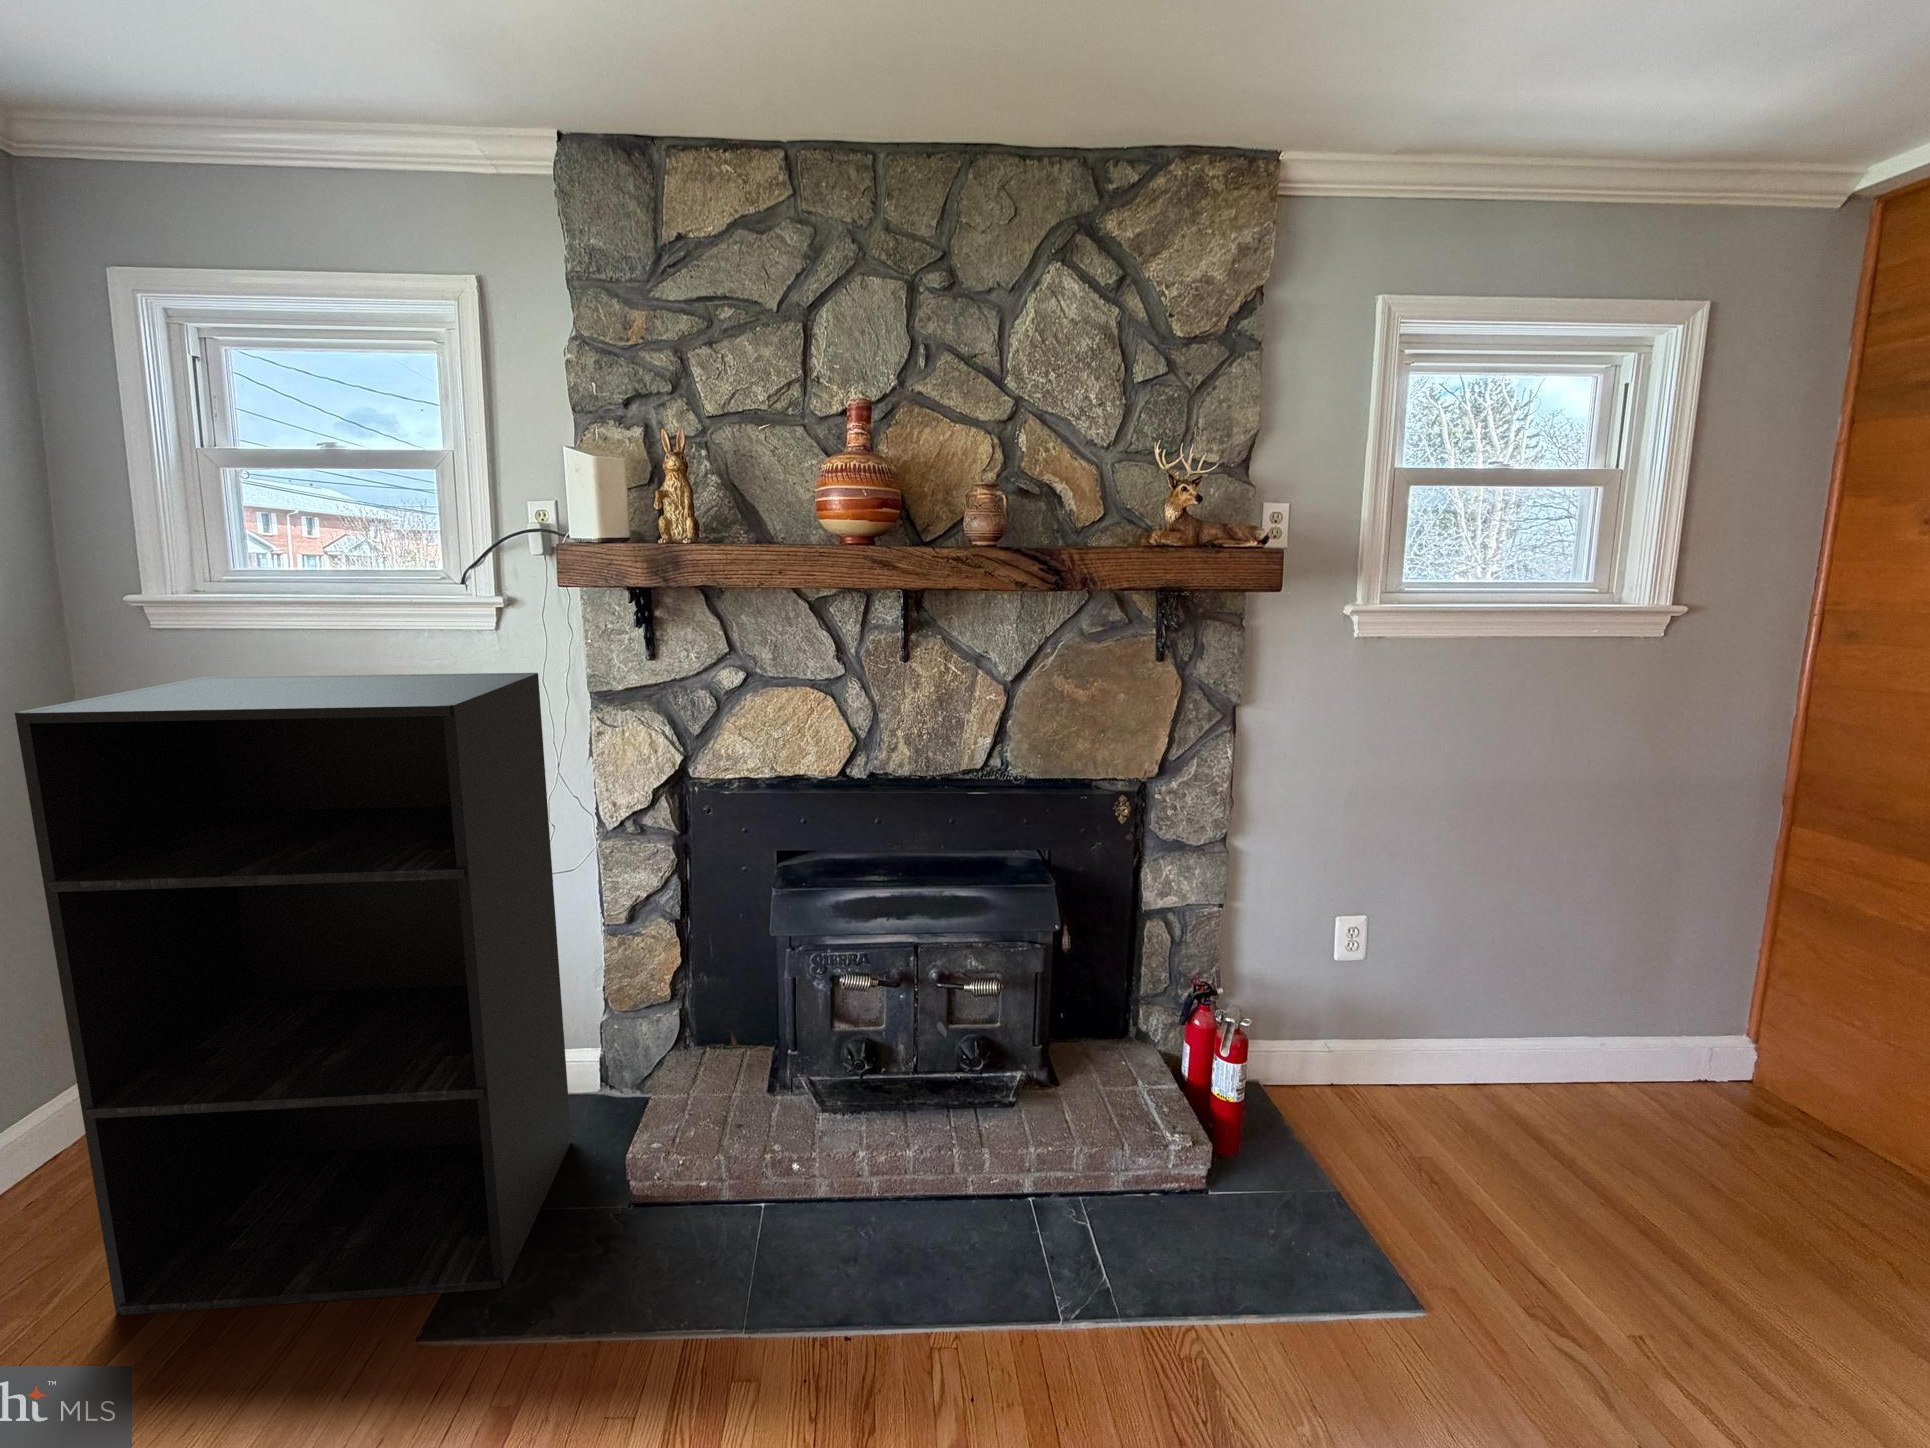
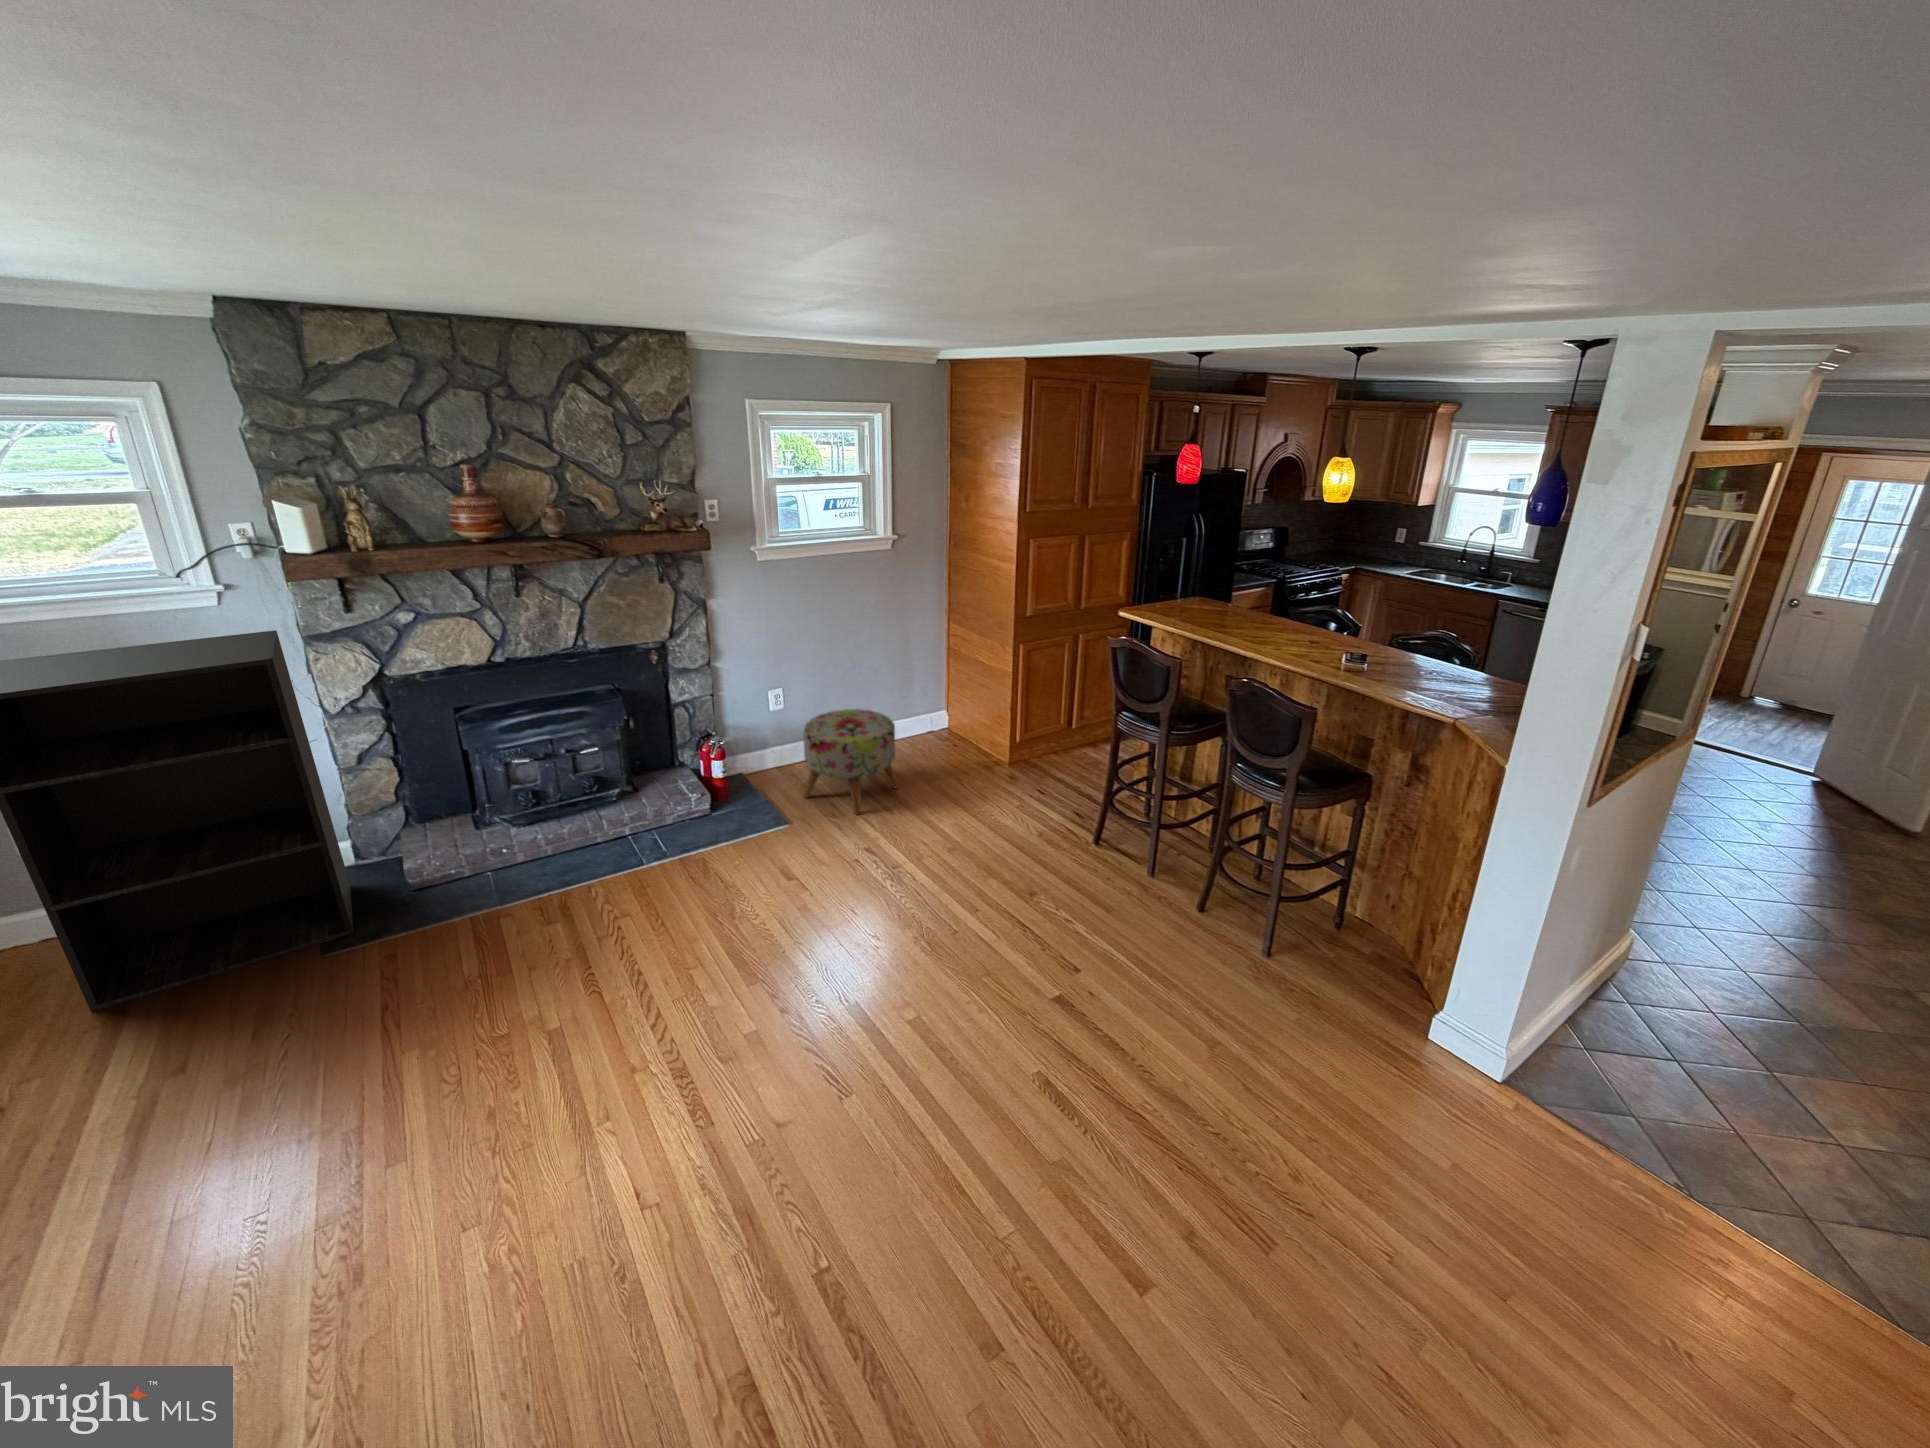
ottoman: none [1437,1004,1786,1366] -> present [803,709,898,815]

